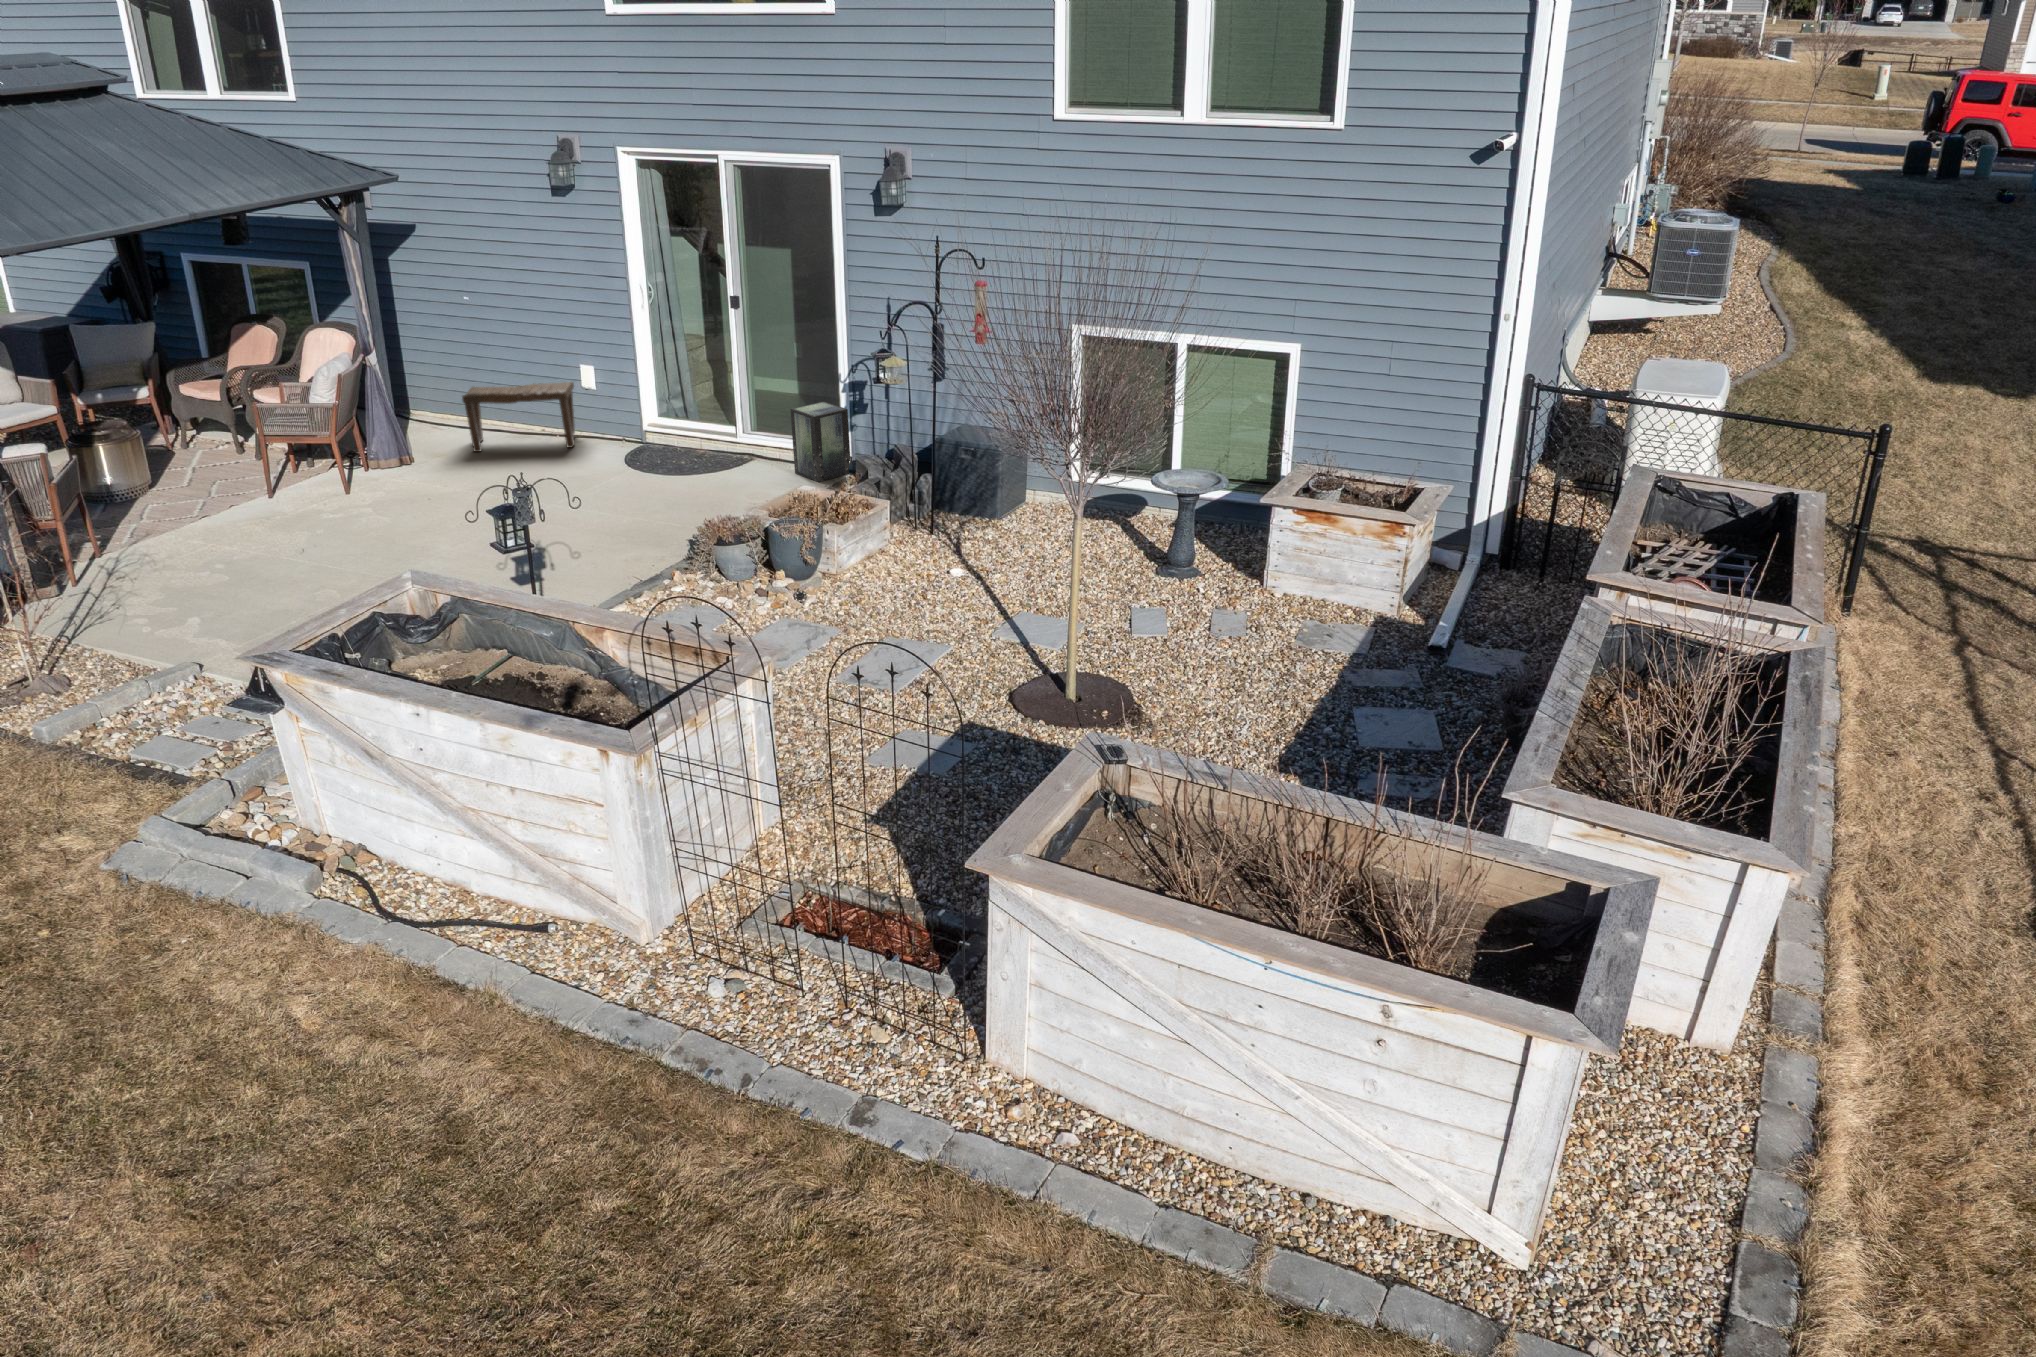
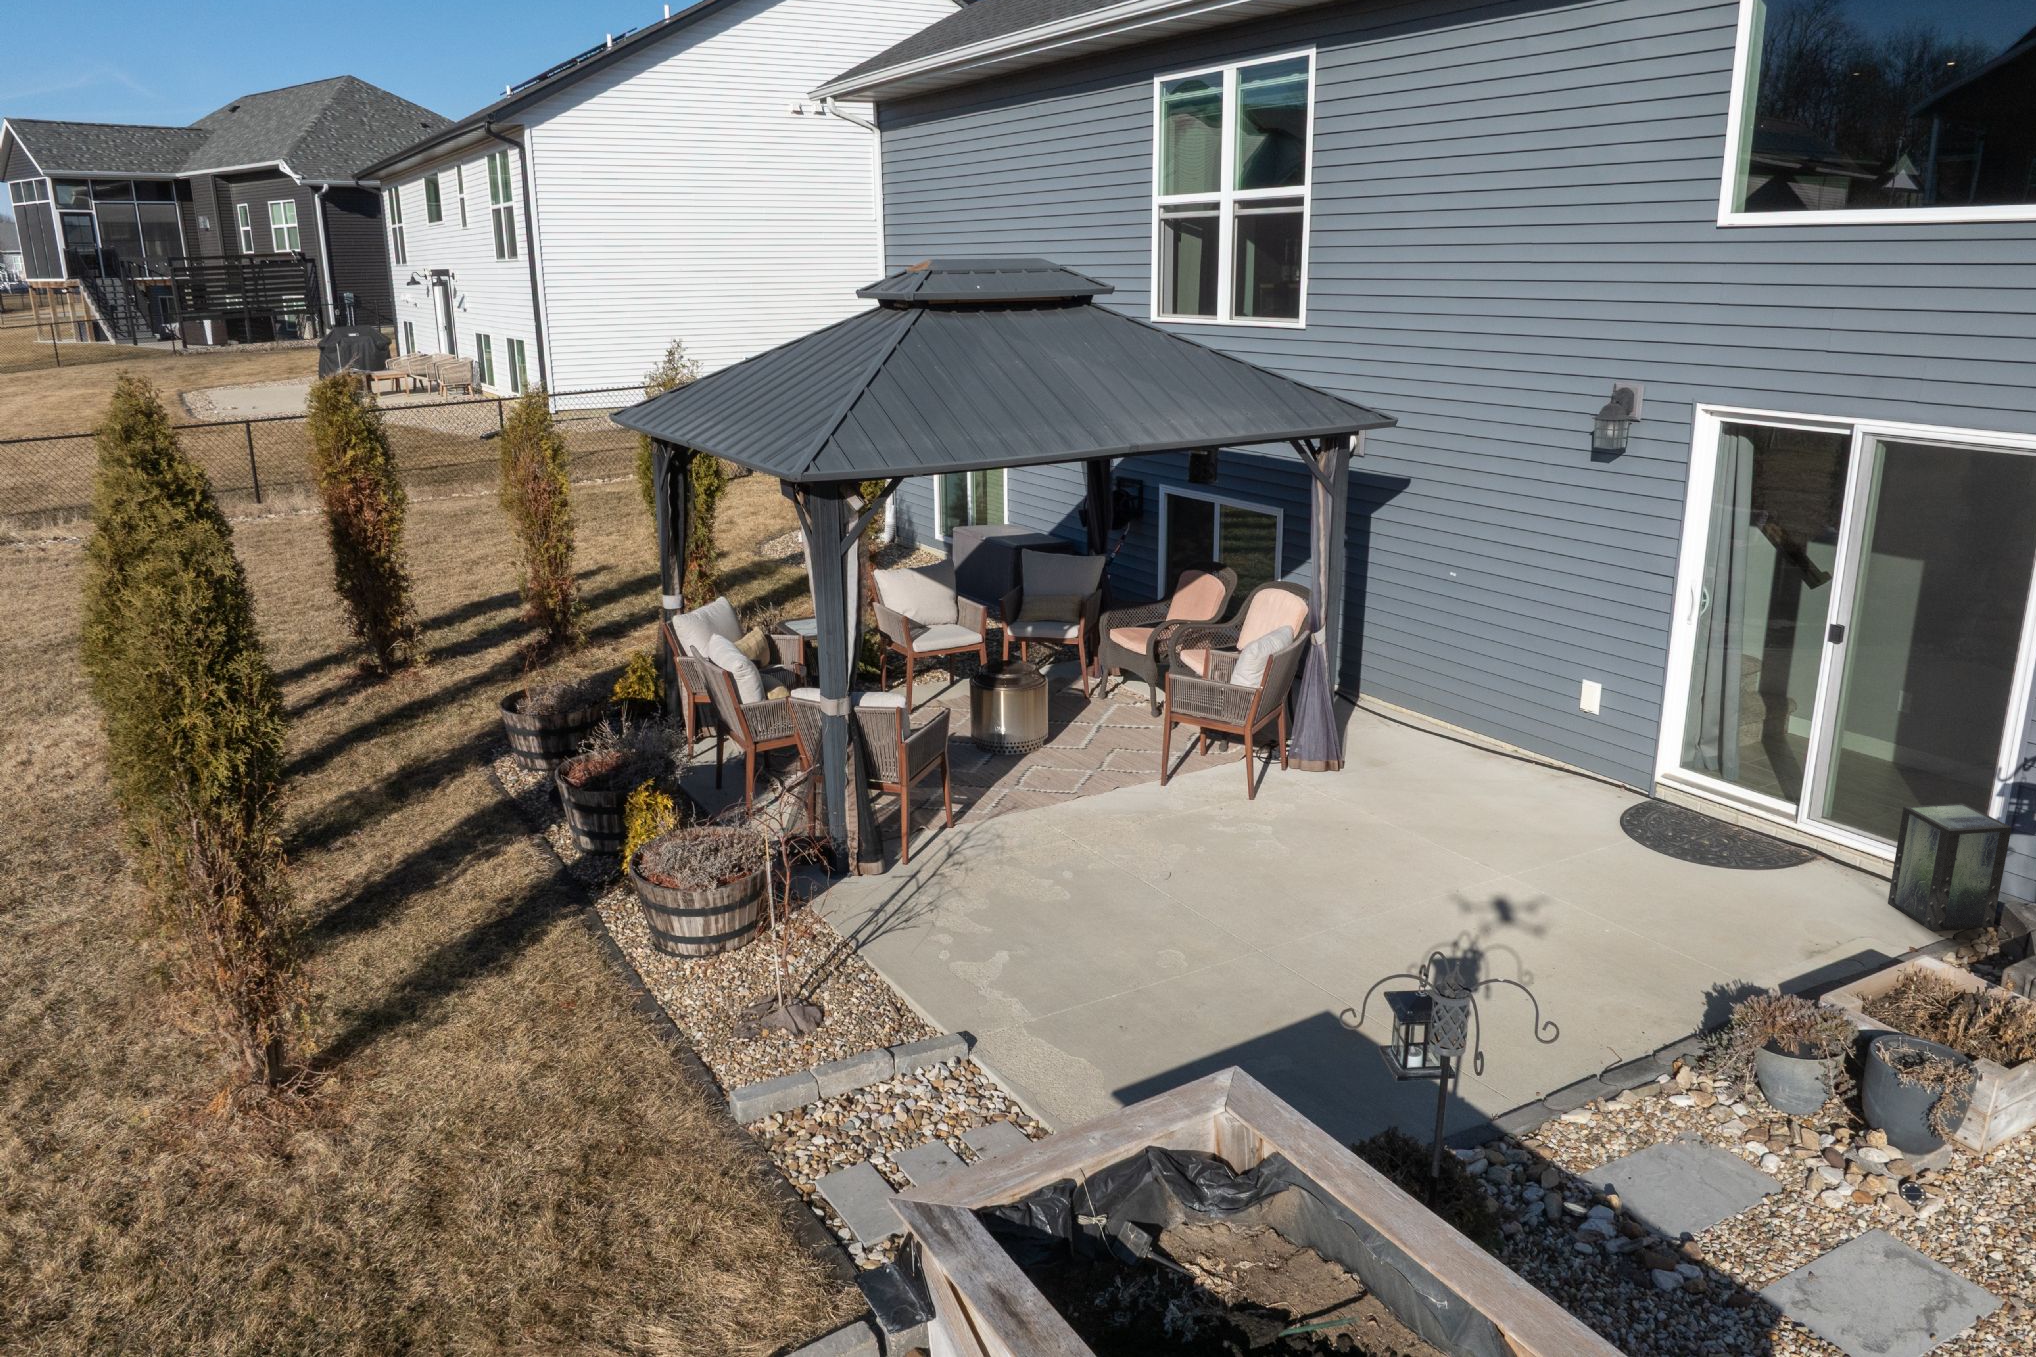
bench: present [462,382,575,452] -> none [1412,683,1561,784]

